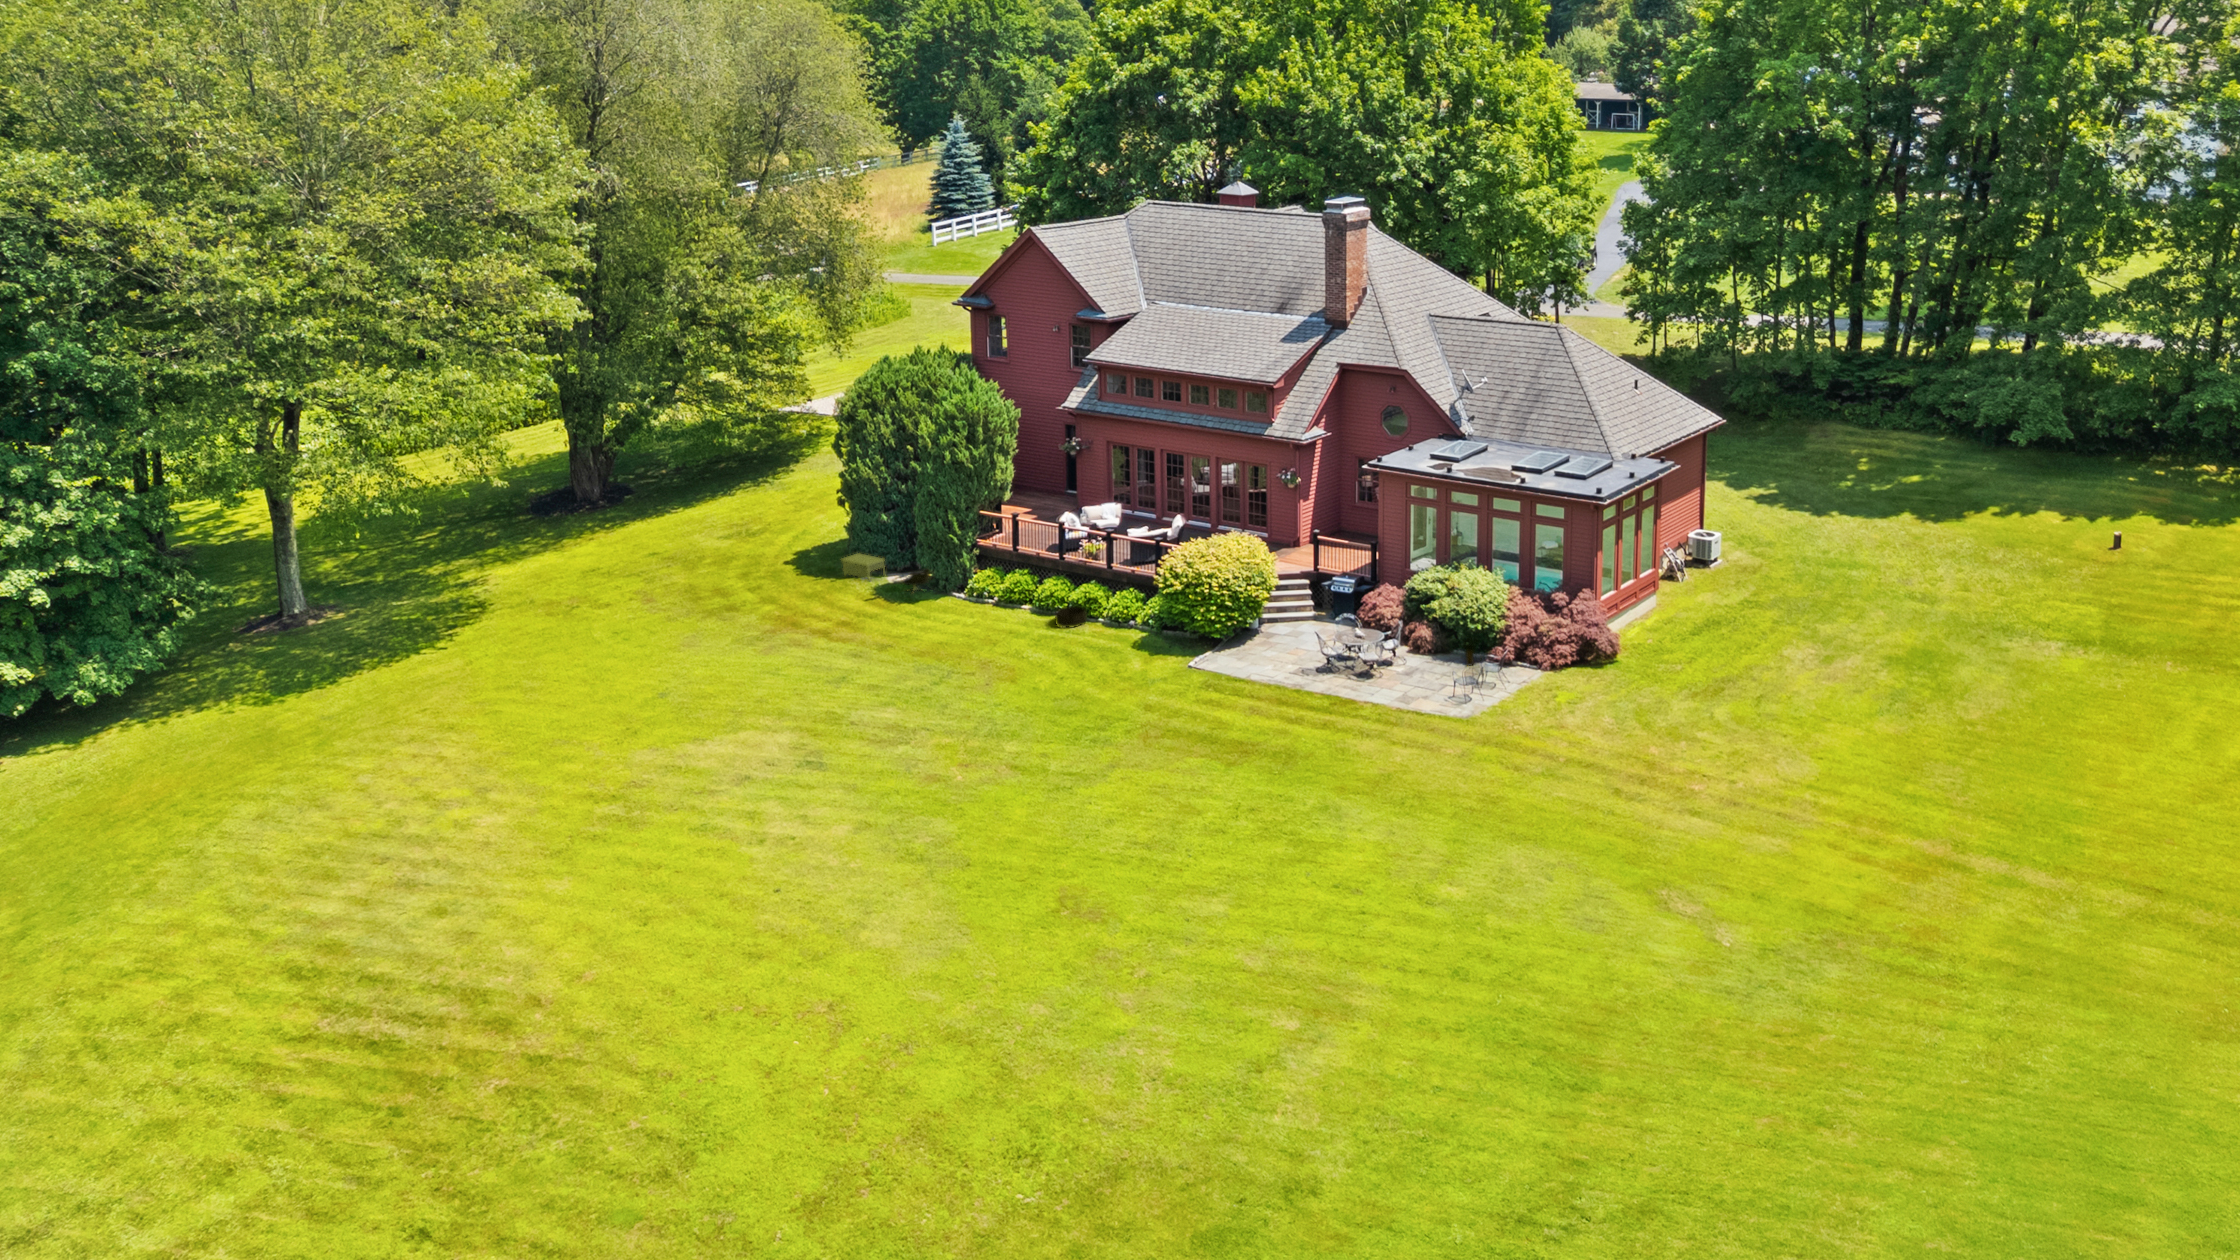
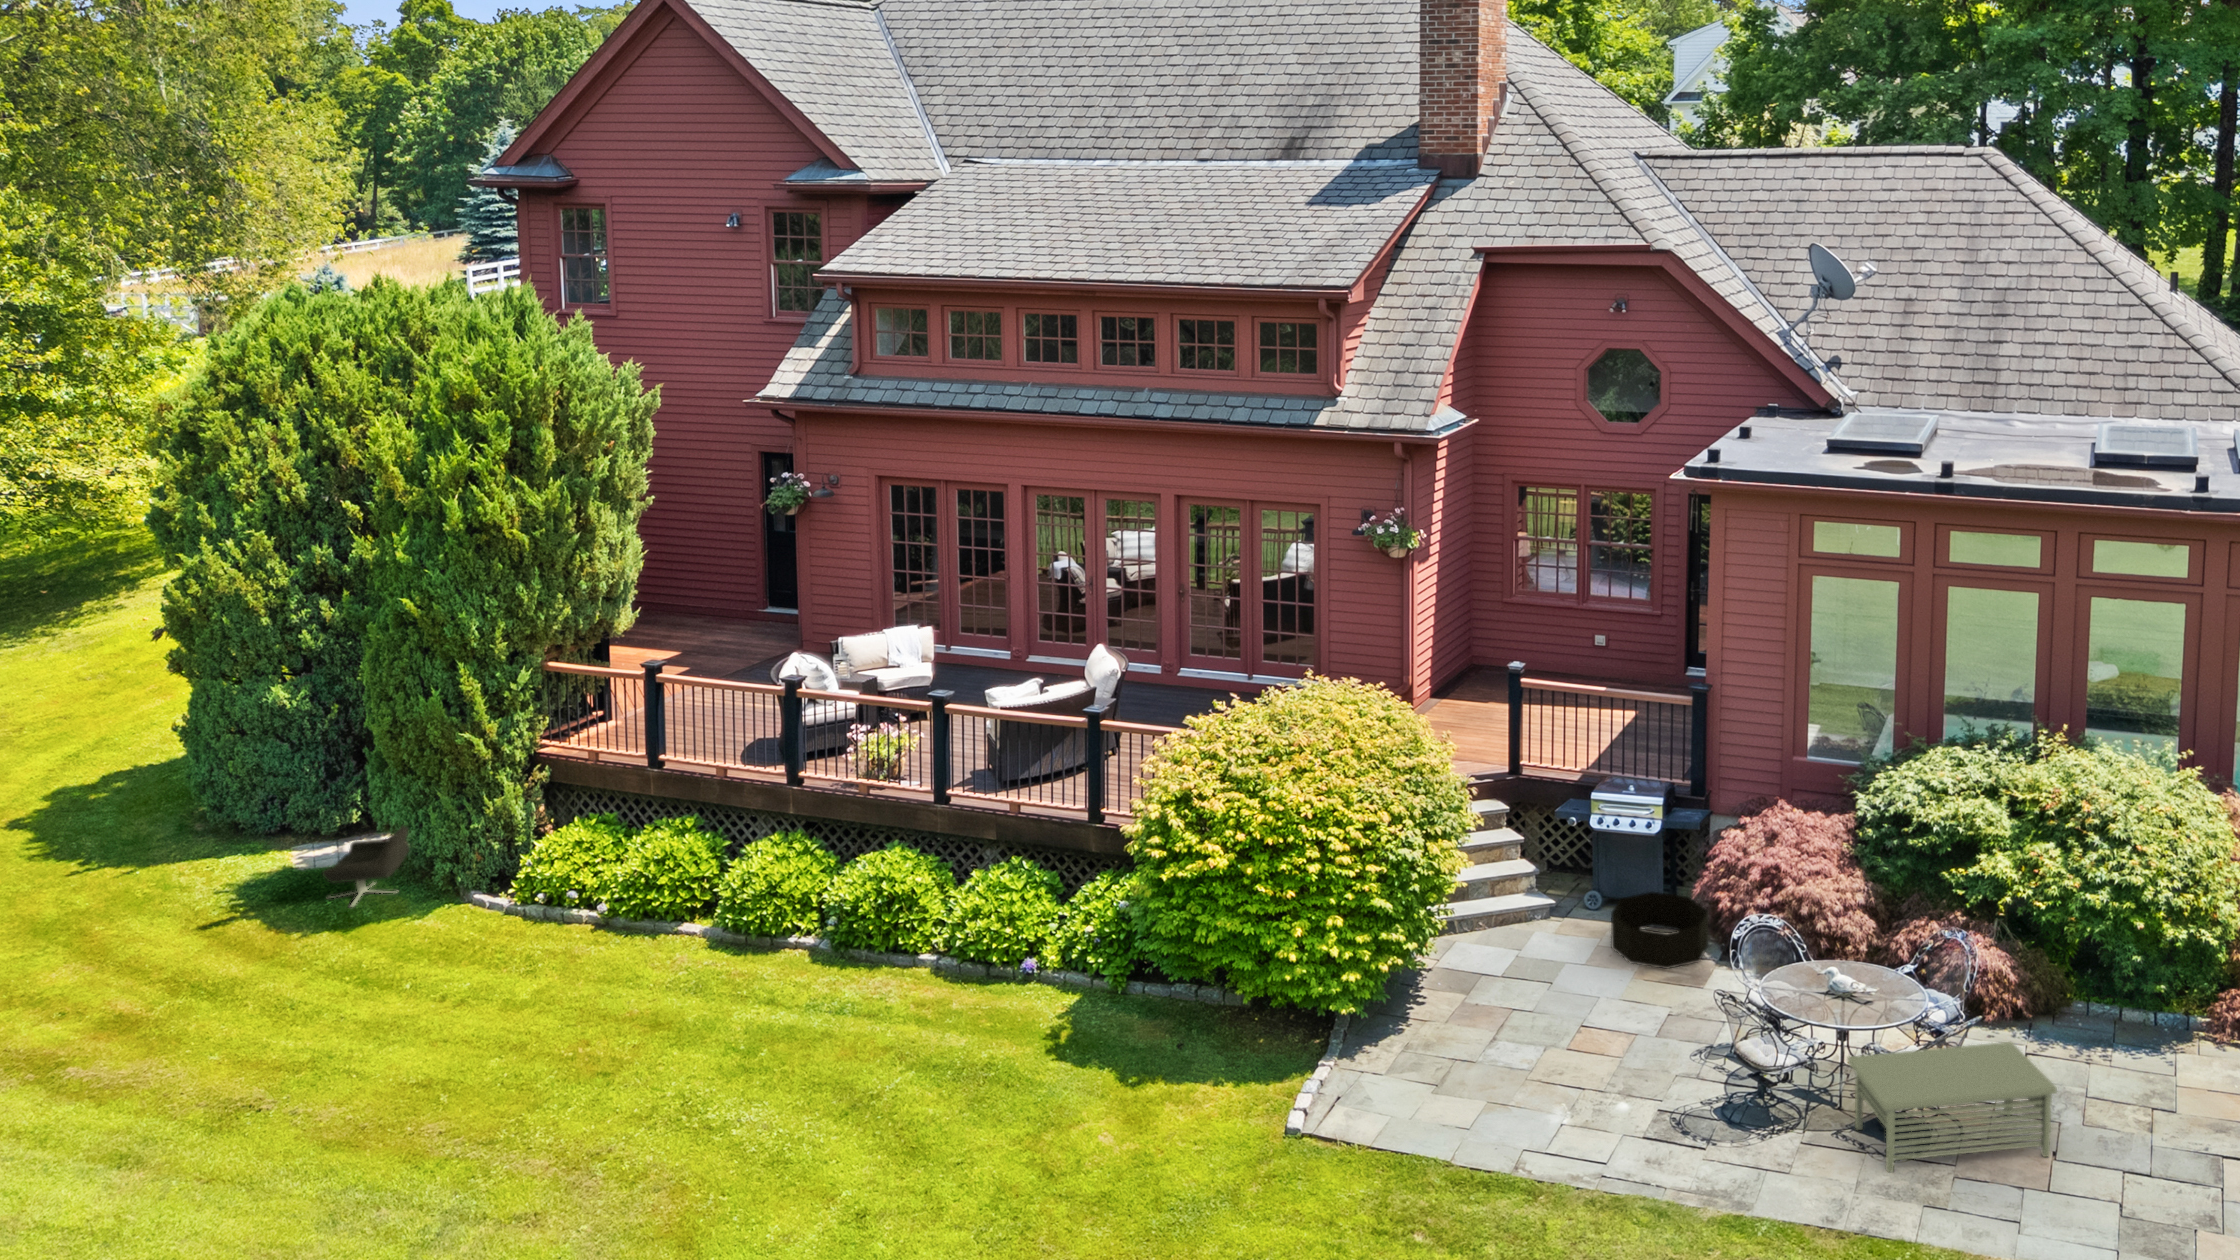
storage bench: present [842,553,884,579] -> present [1848,1042,2057,1172]
basket: present [1055,606,1087,628] -> present [1611,892,1708,969]
potted plant: present [1463,636,1481,666] -> none [2127,950,2203,1053]

